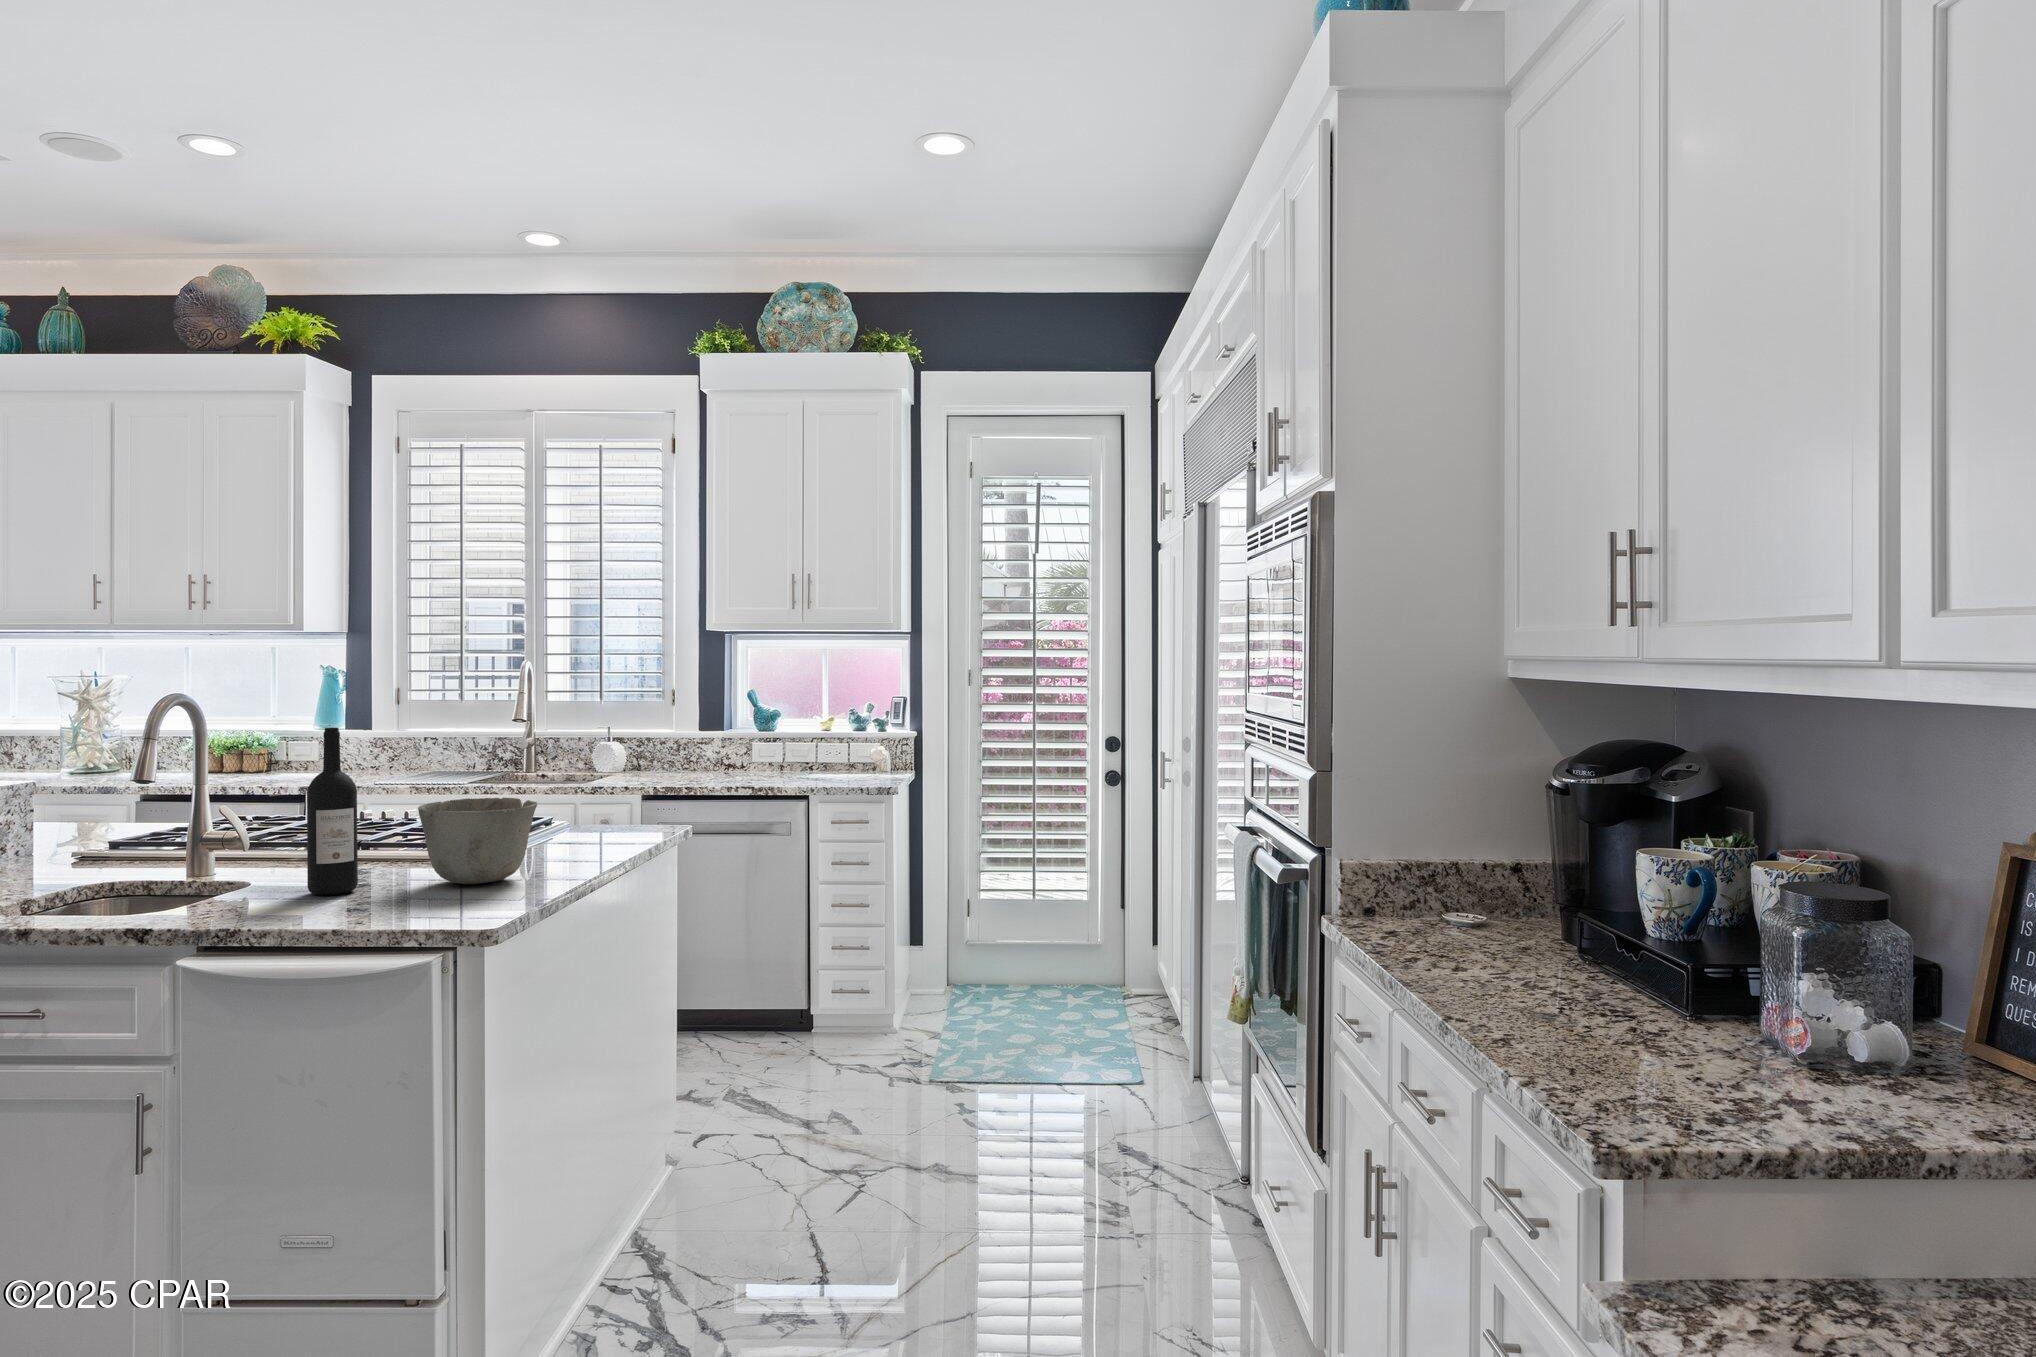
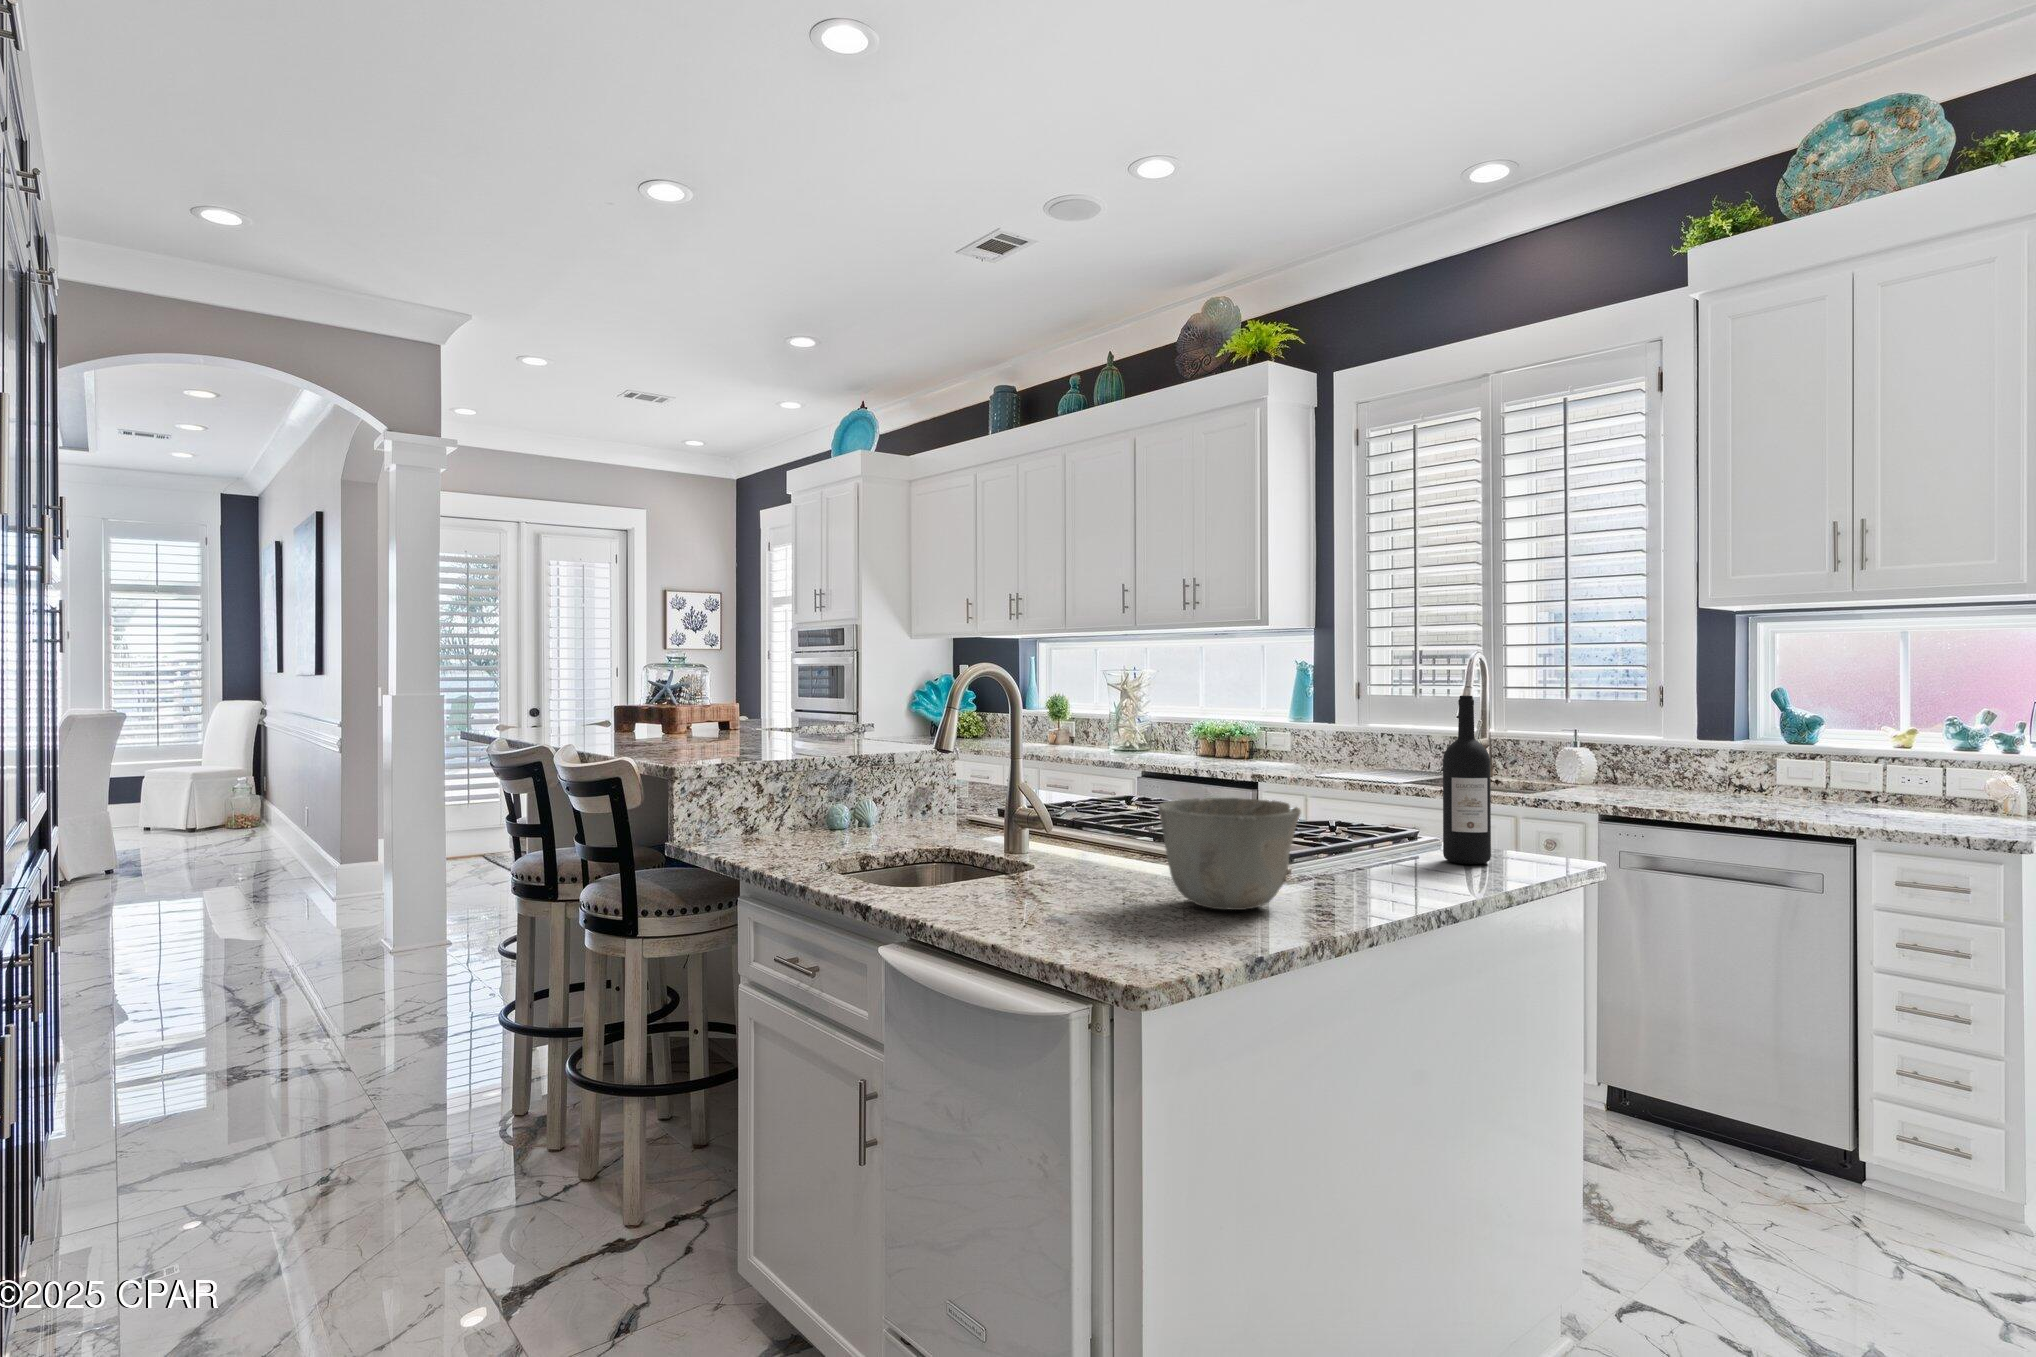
wine bottle: present [307,728,358,895] -> present [1443,696,1491,864]

